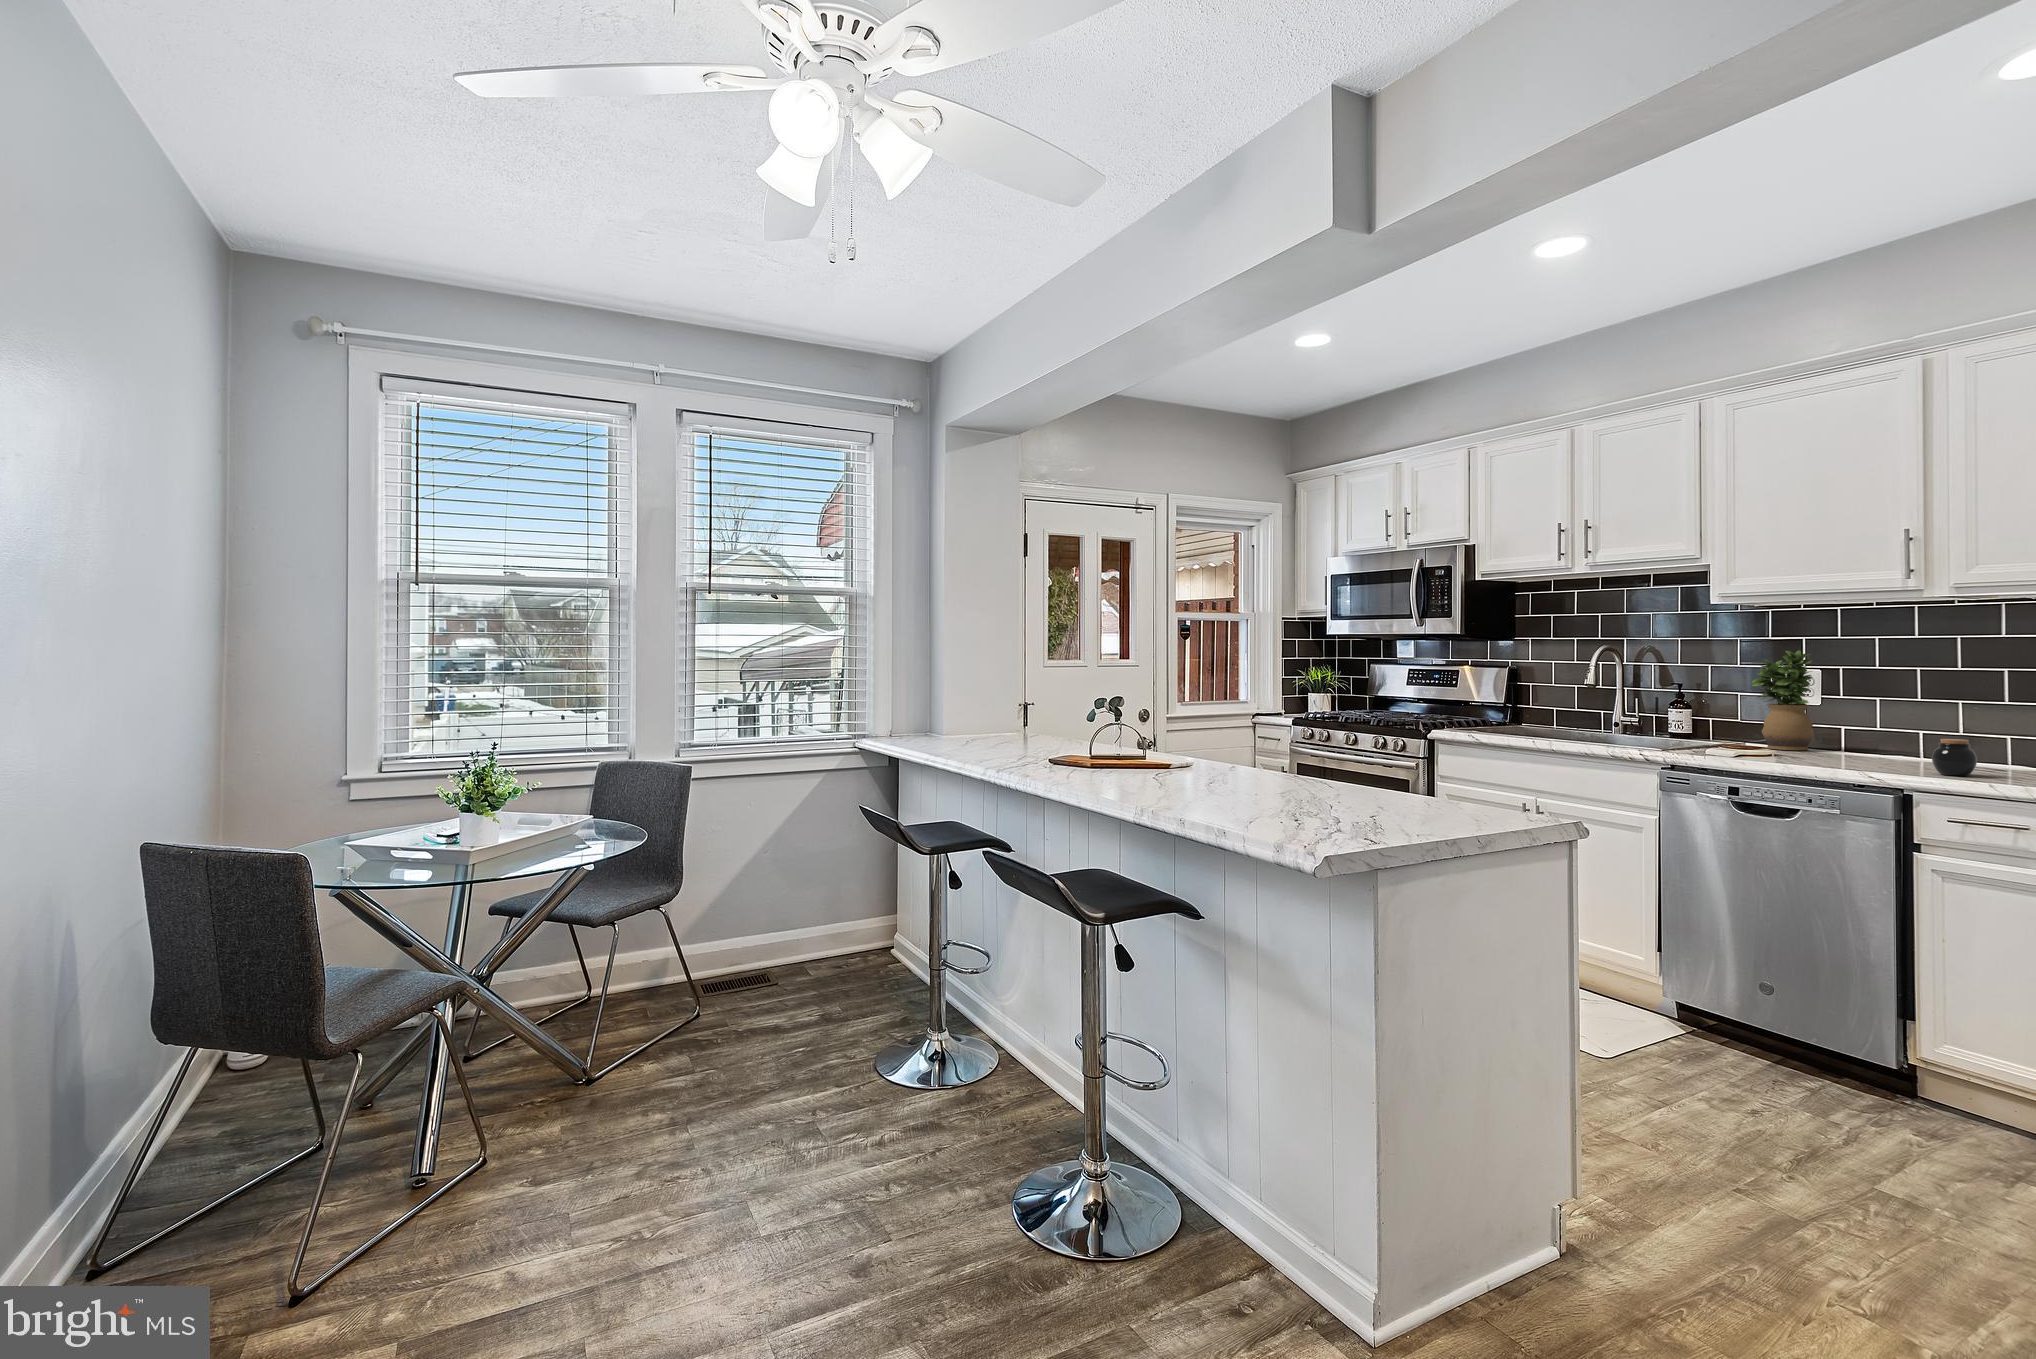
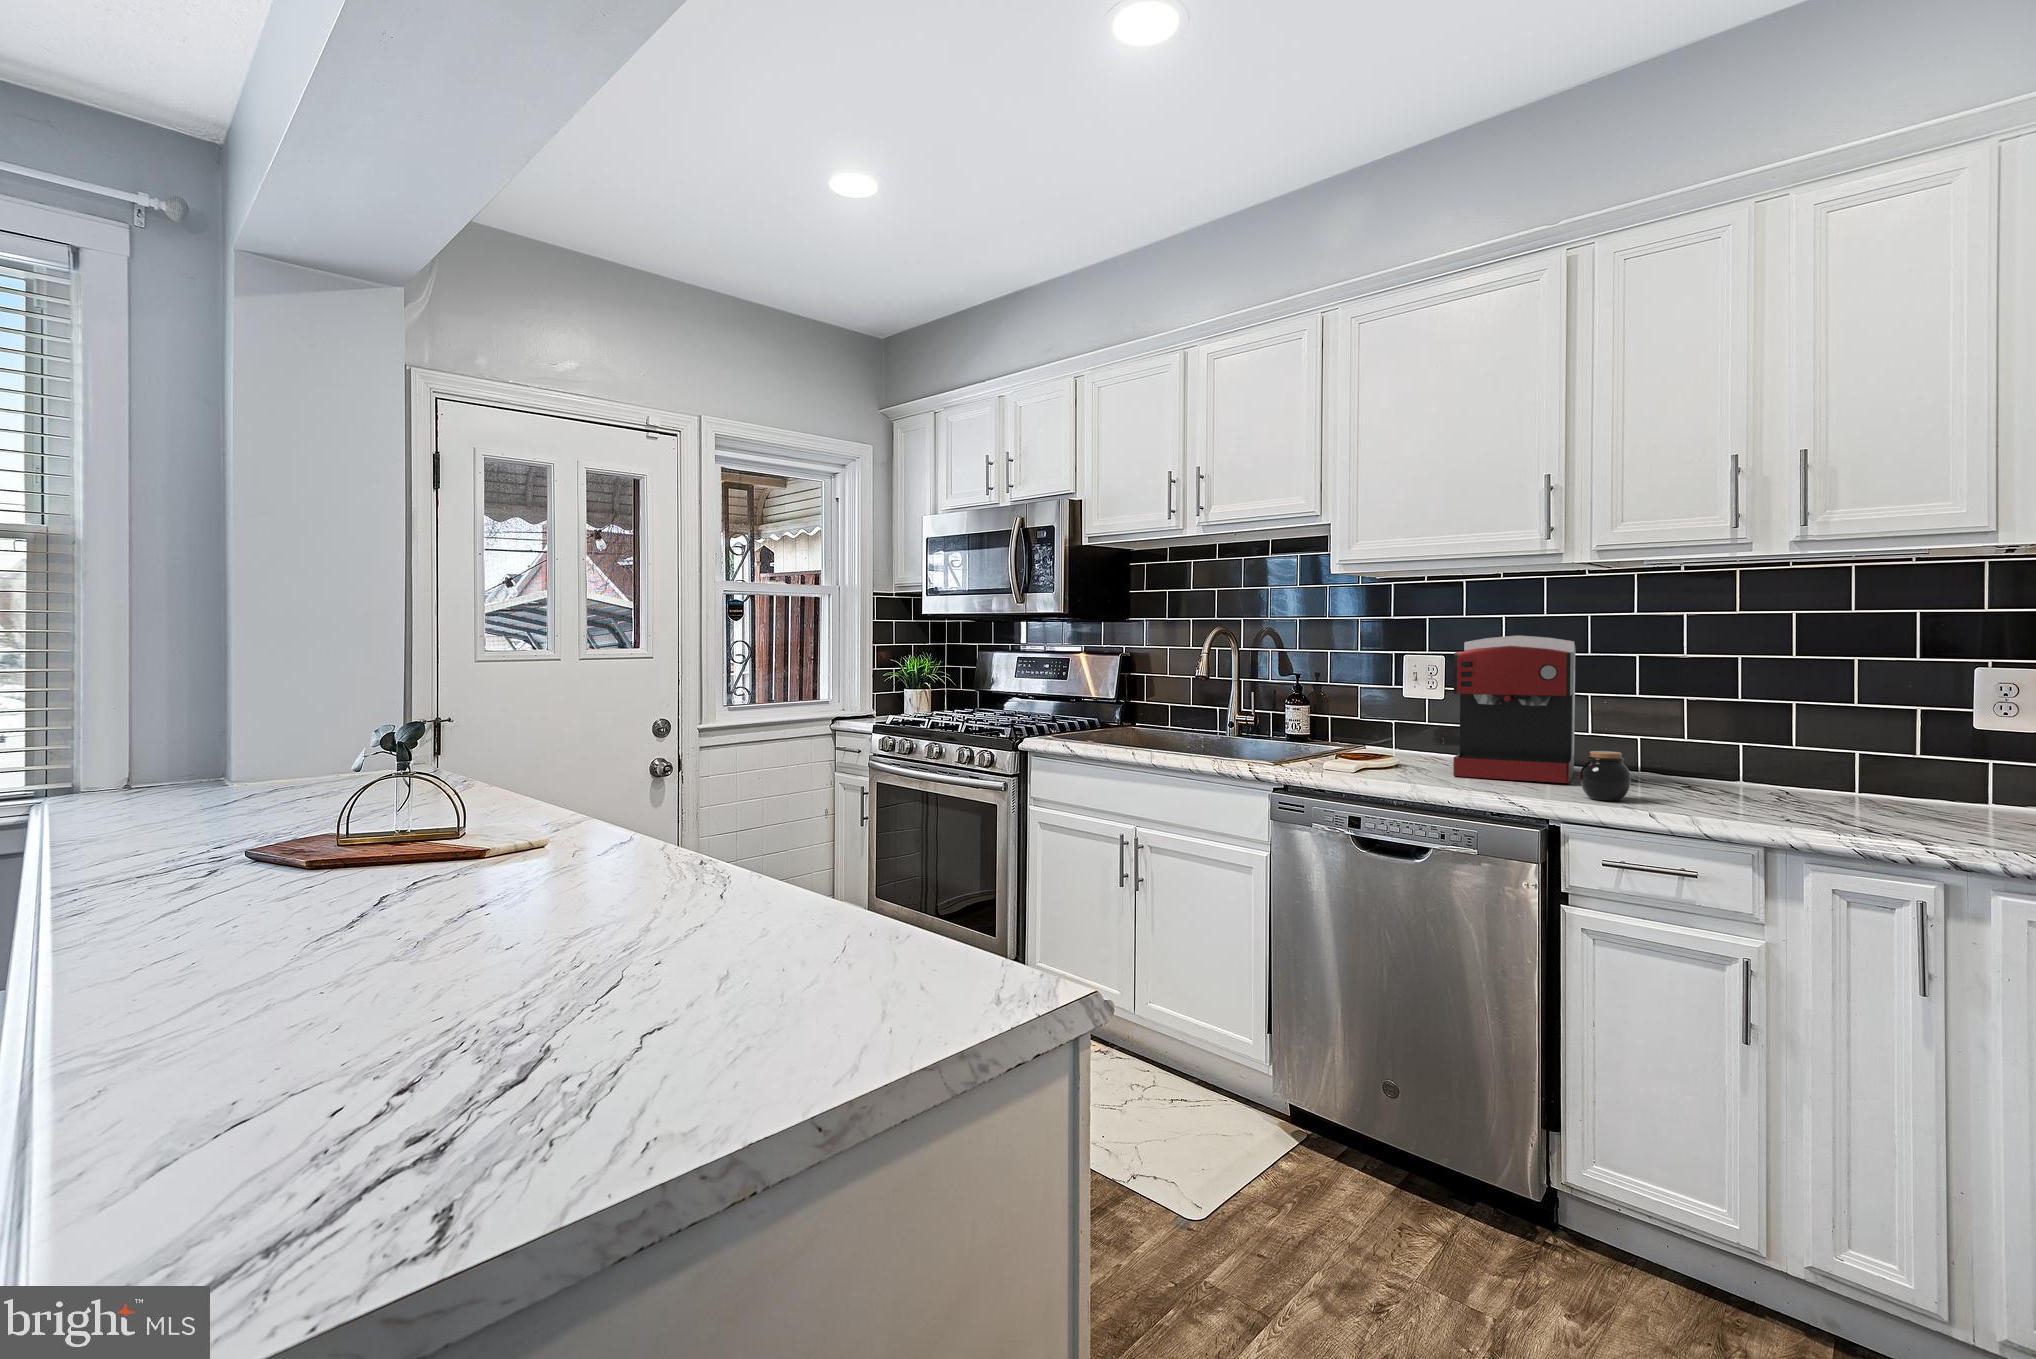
potted plant: present [1751,650,1815,750] -> none [1373,634,1441,758]
coffee maker: none [1823,652,1940,766] -> present [1453,635,1575,783]

